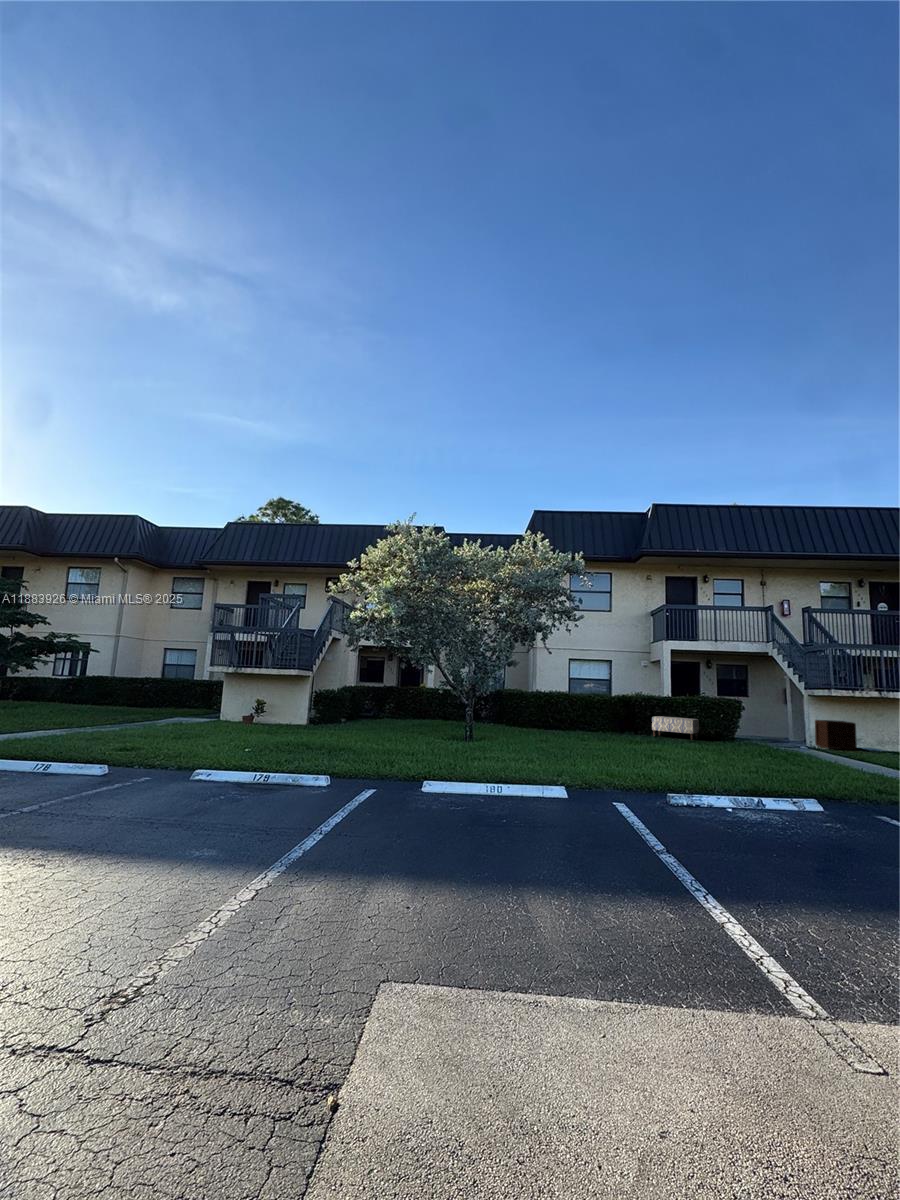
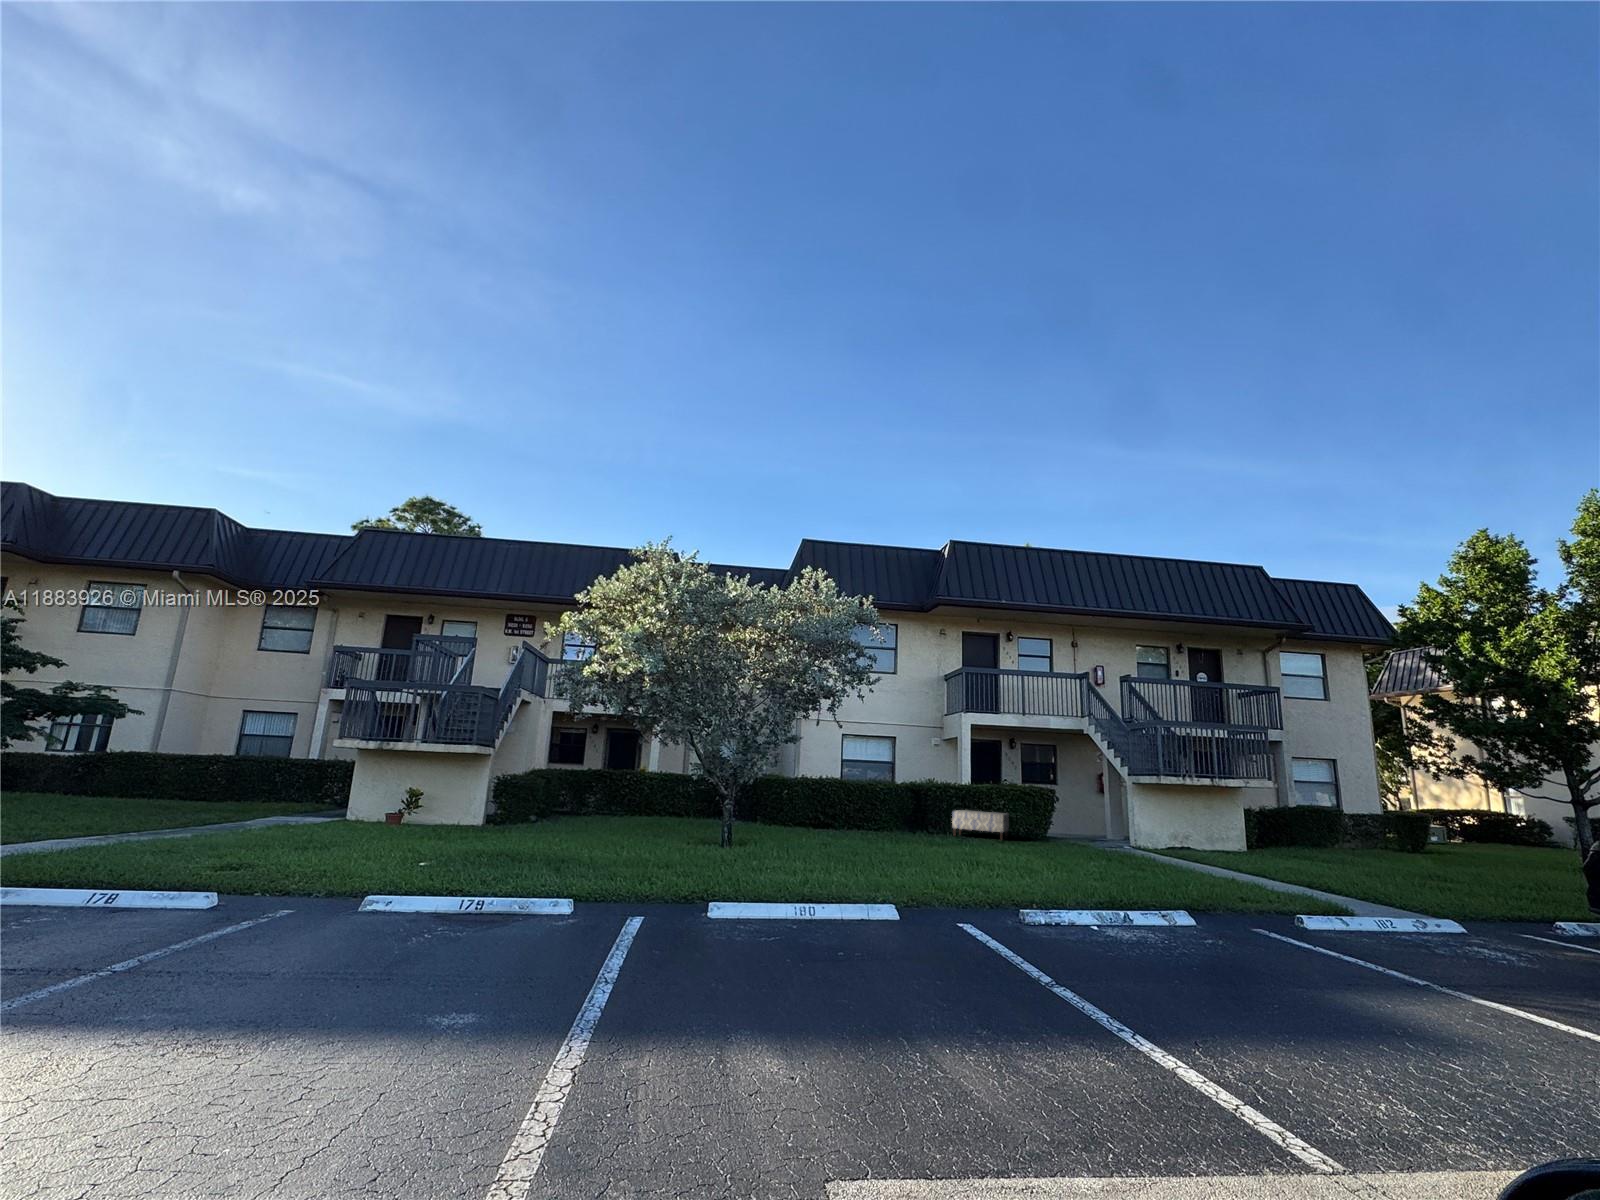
wooden crate: present [815,720,857,750] -> none [1143,814,1191,851]

